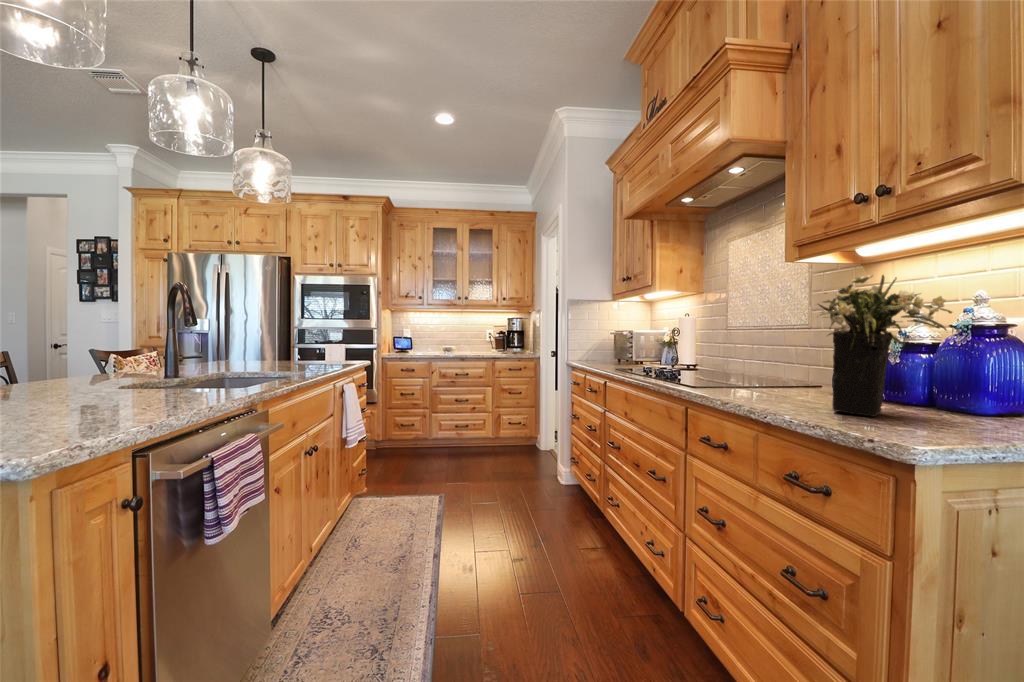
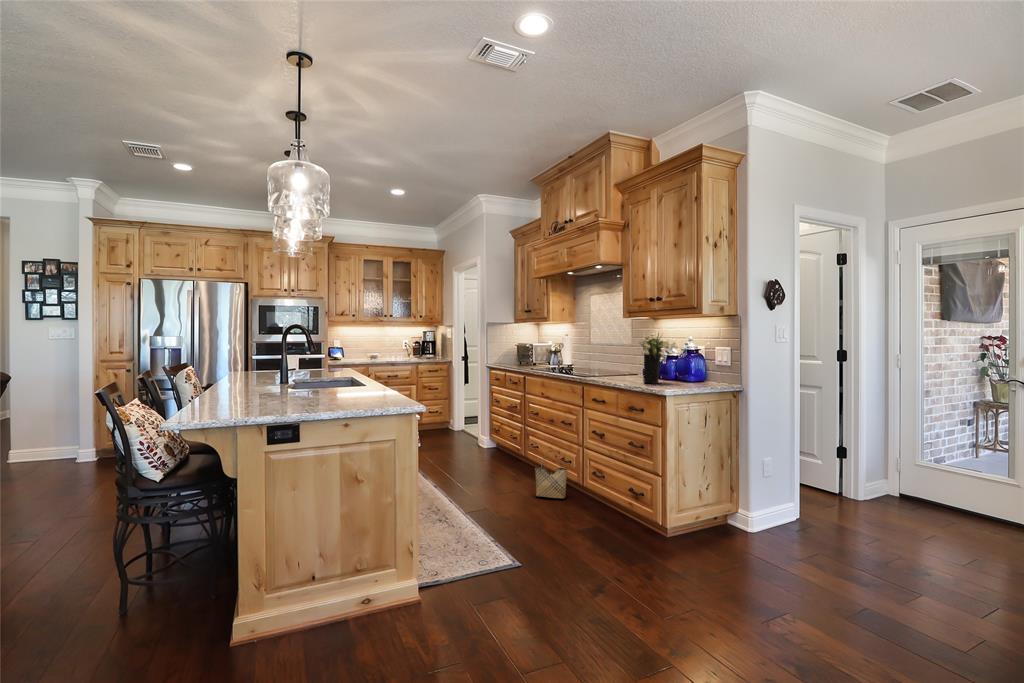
woven basket: none [583,529,649,636] -> present [535,451,568,498]

